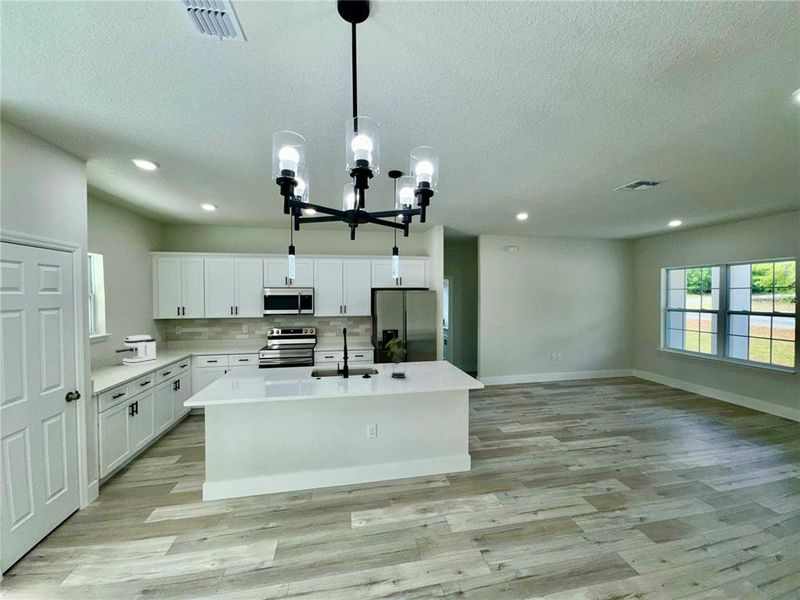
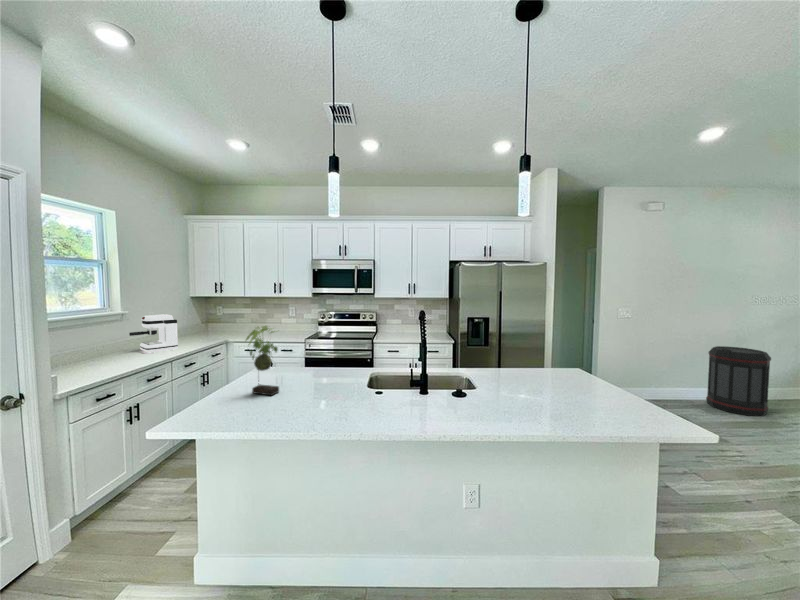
plant: present [386,339,406,378] -> present [246,326,279,395]
trash can: none [545,344,577,388] -> present [706,346,771,416]

